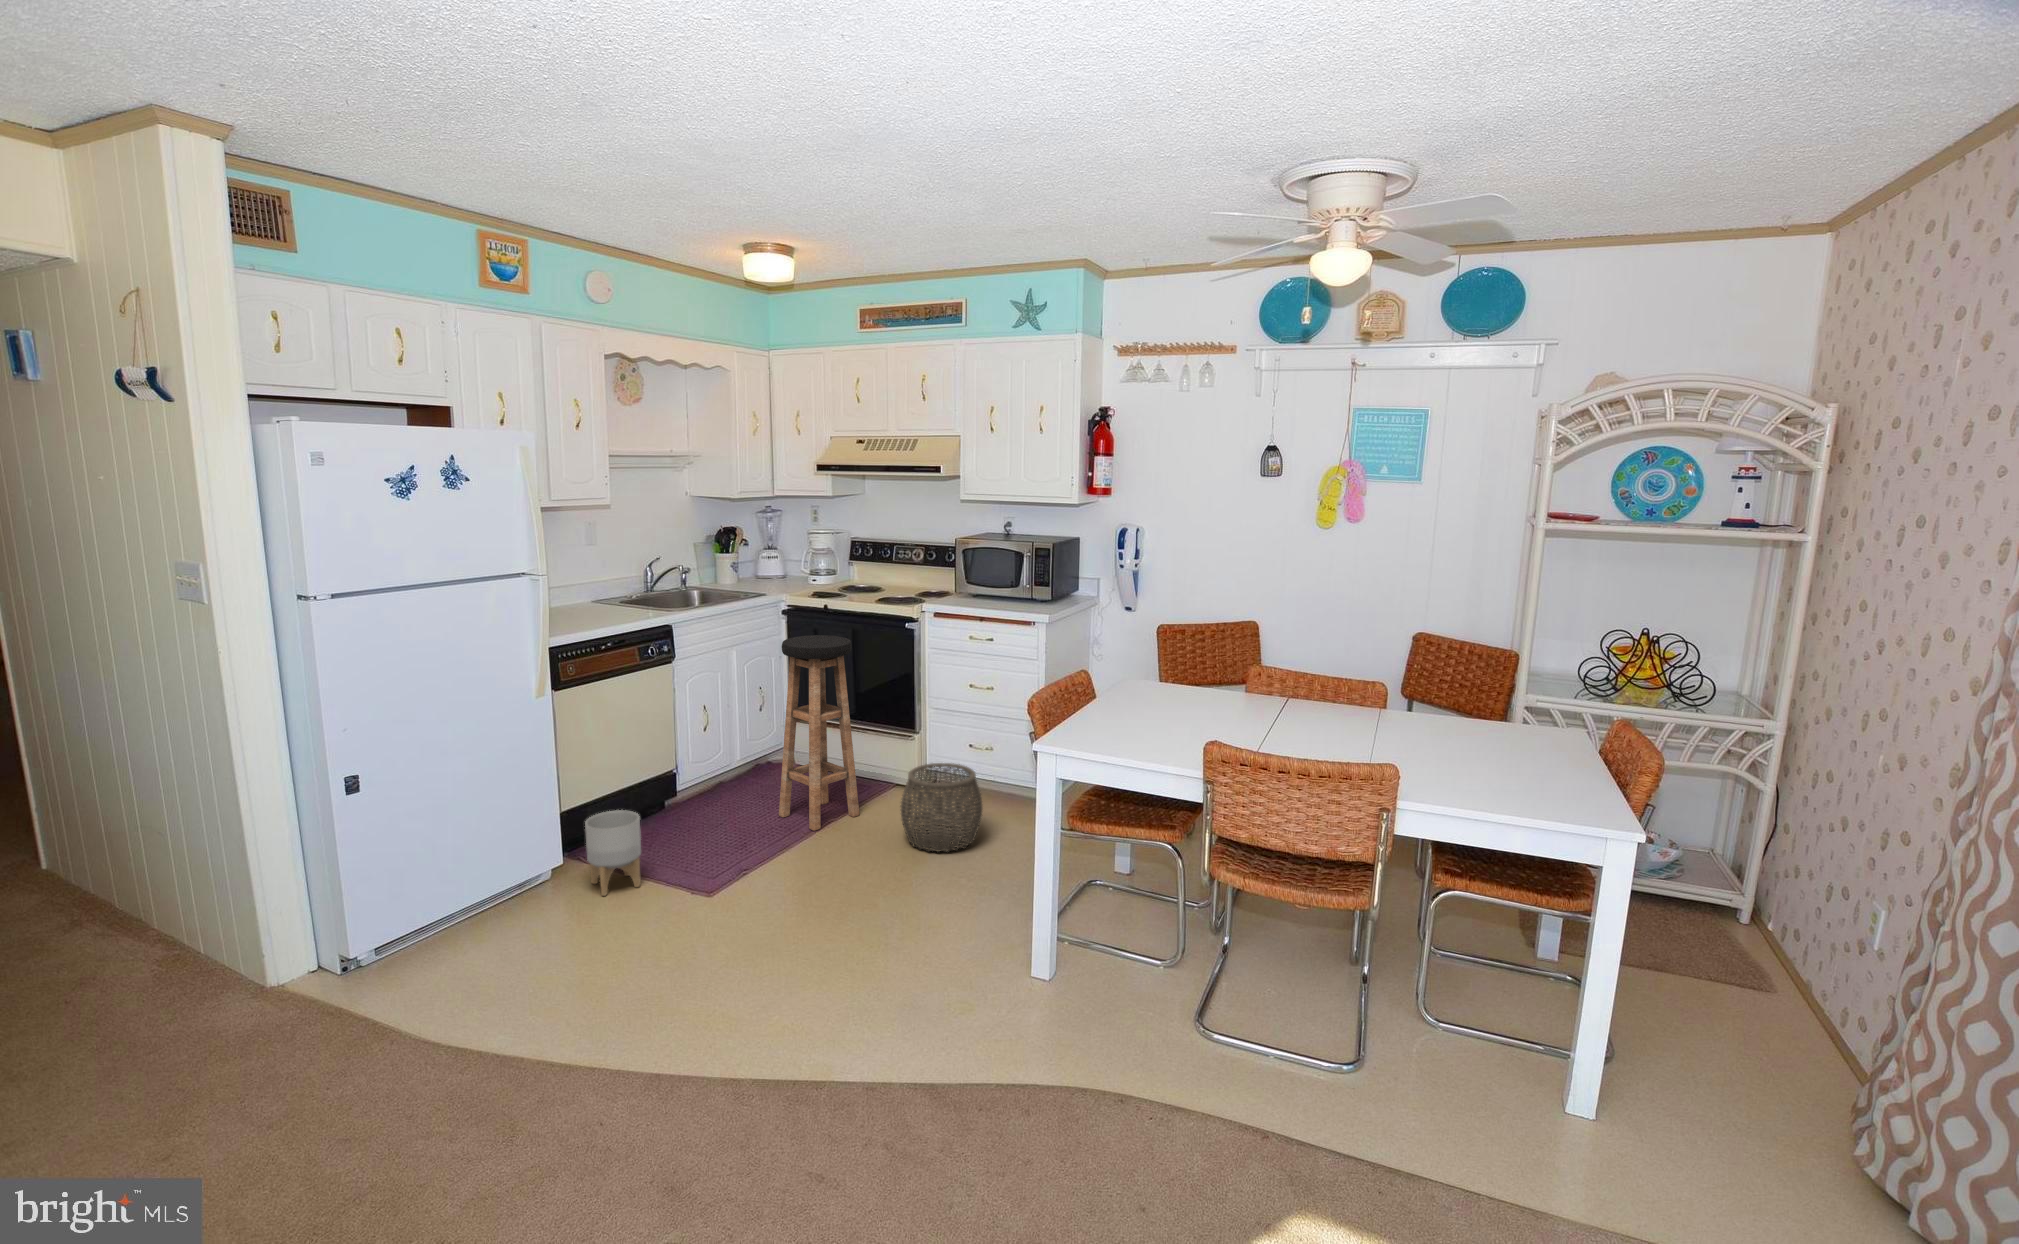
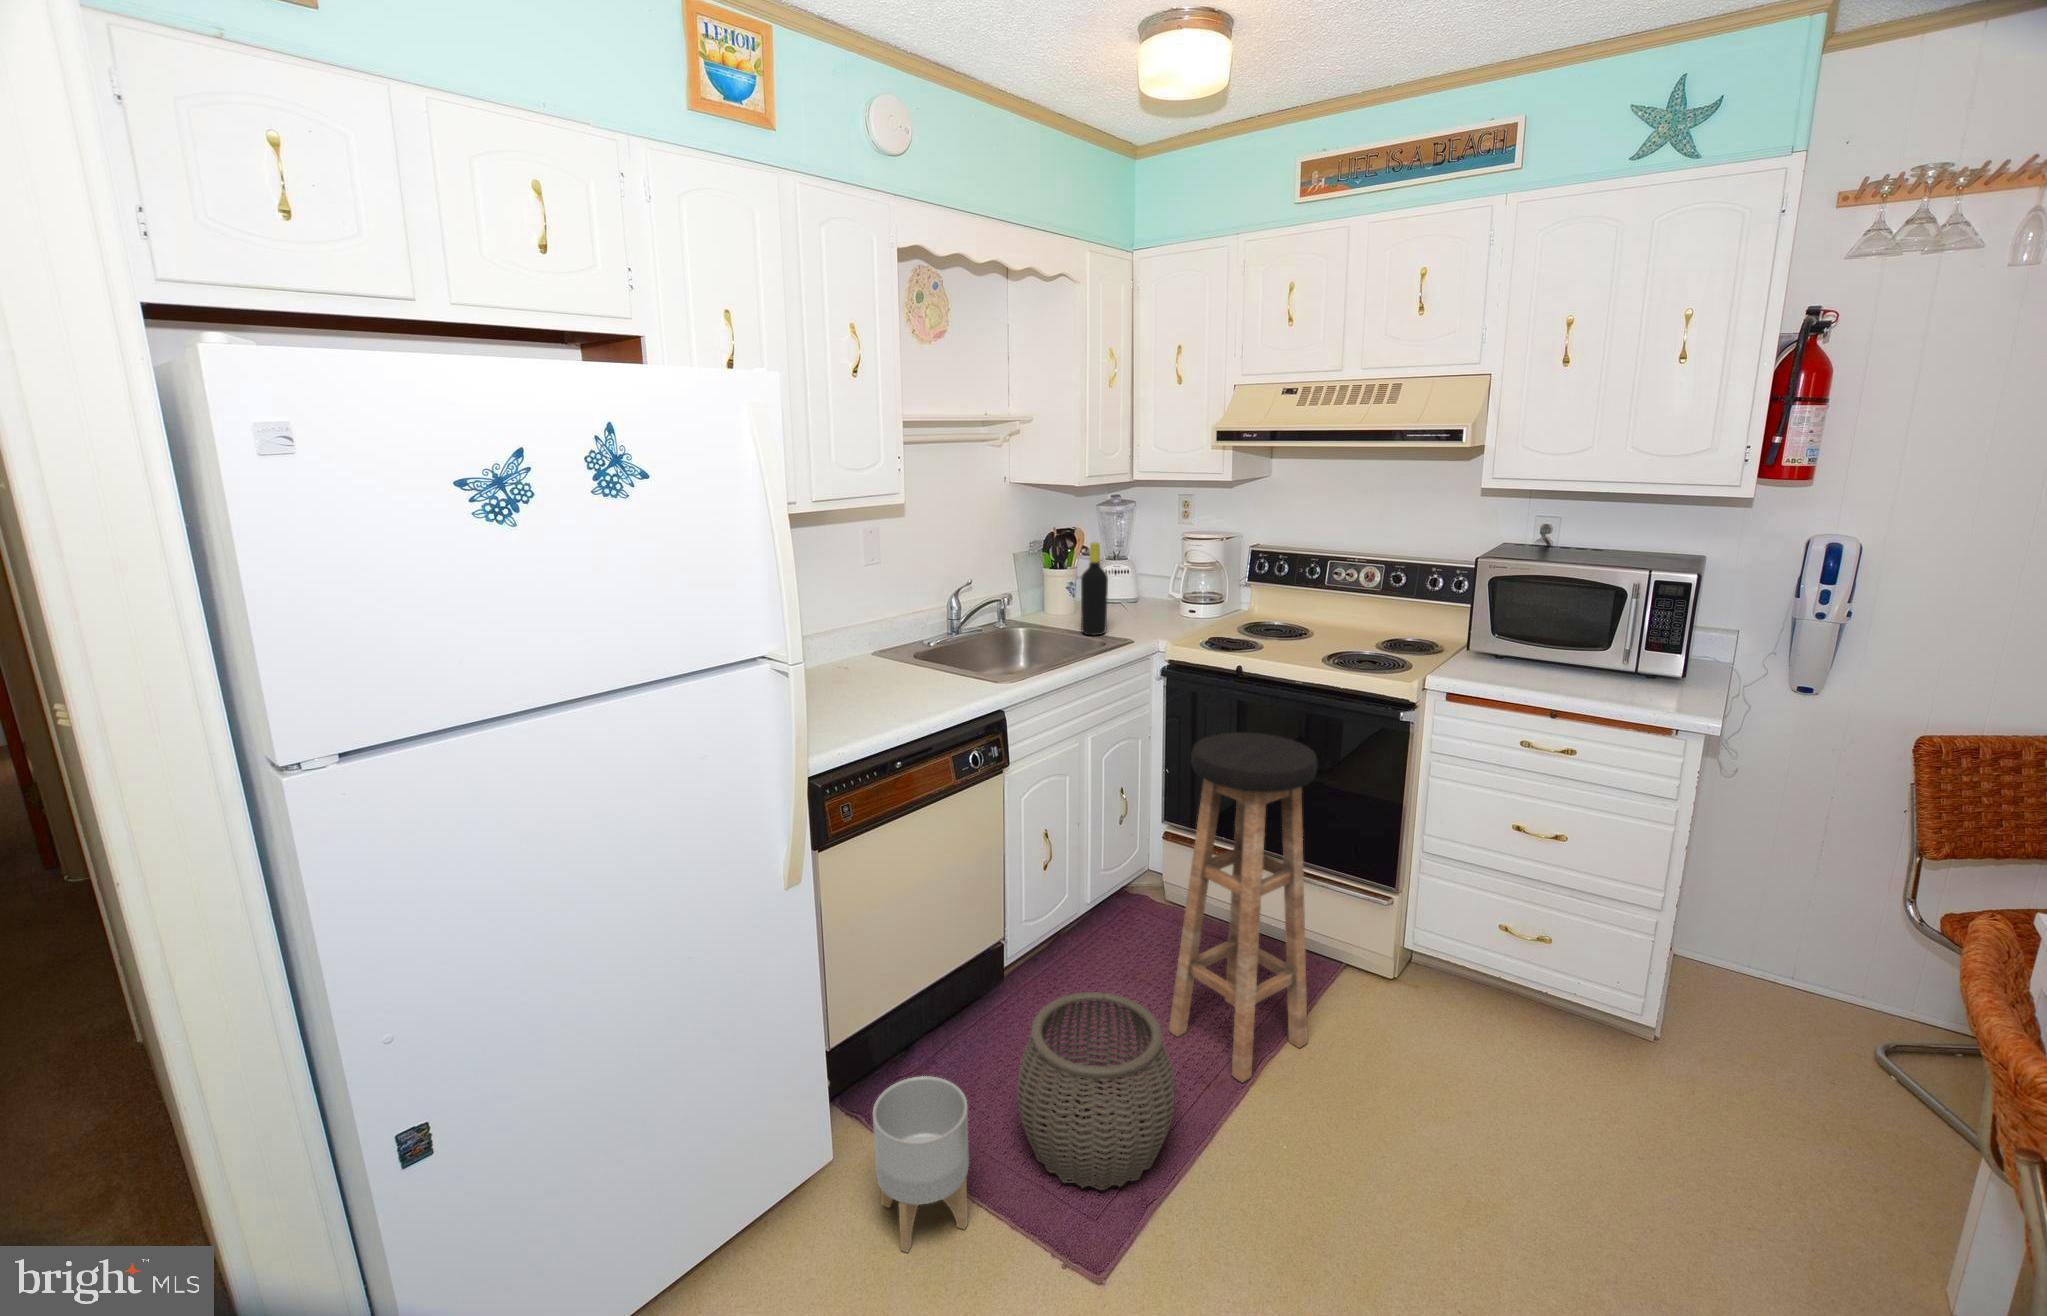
bottle: none [736,533,754,592] -> present [1081,542,1108,635]
woven basket: present [901,763,983,852] -> present [1017,992,1175,1190]

